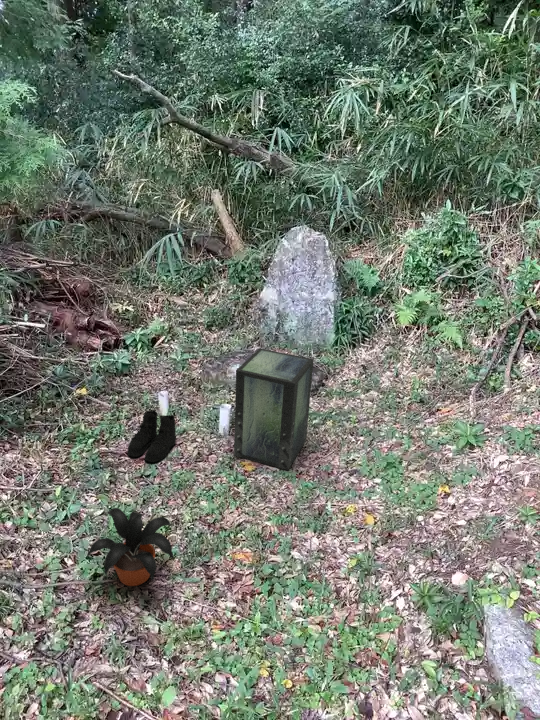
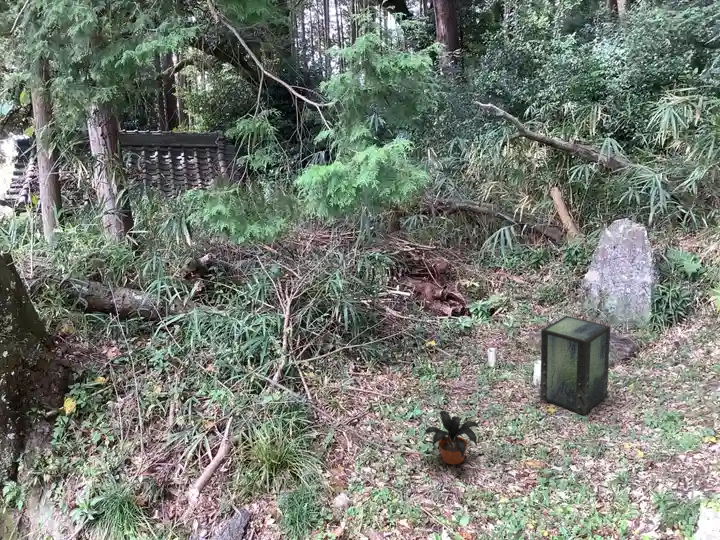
boots: present [128,410,176,462] -> none [459,358,497,395]

